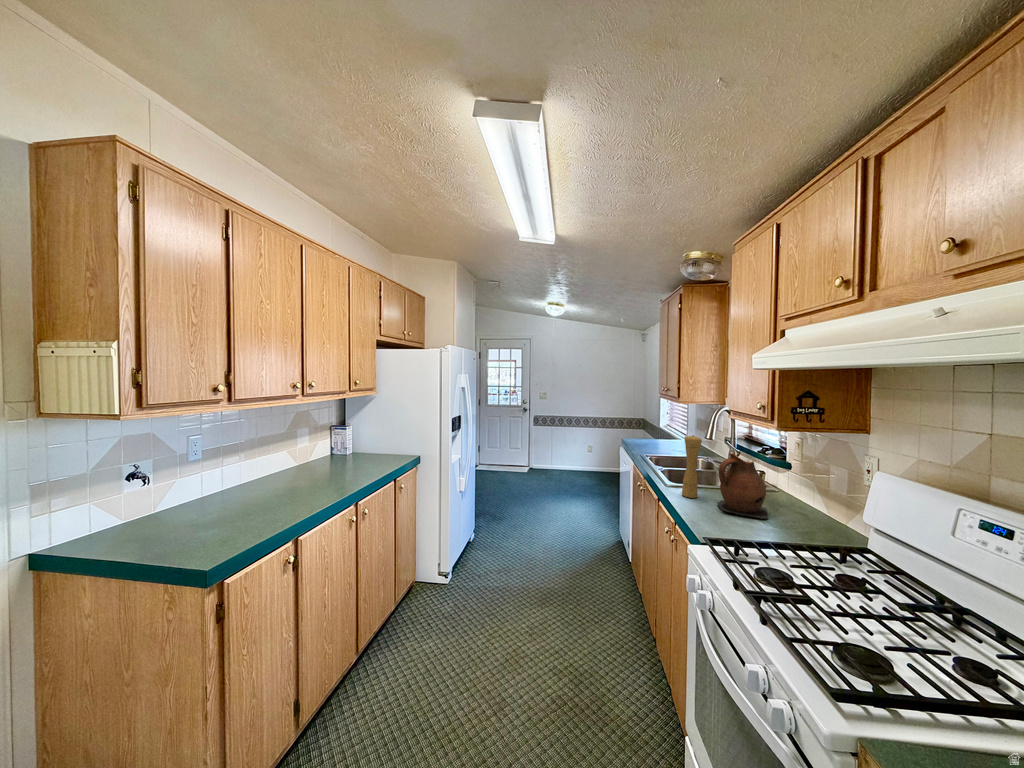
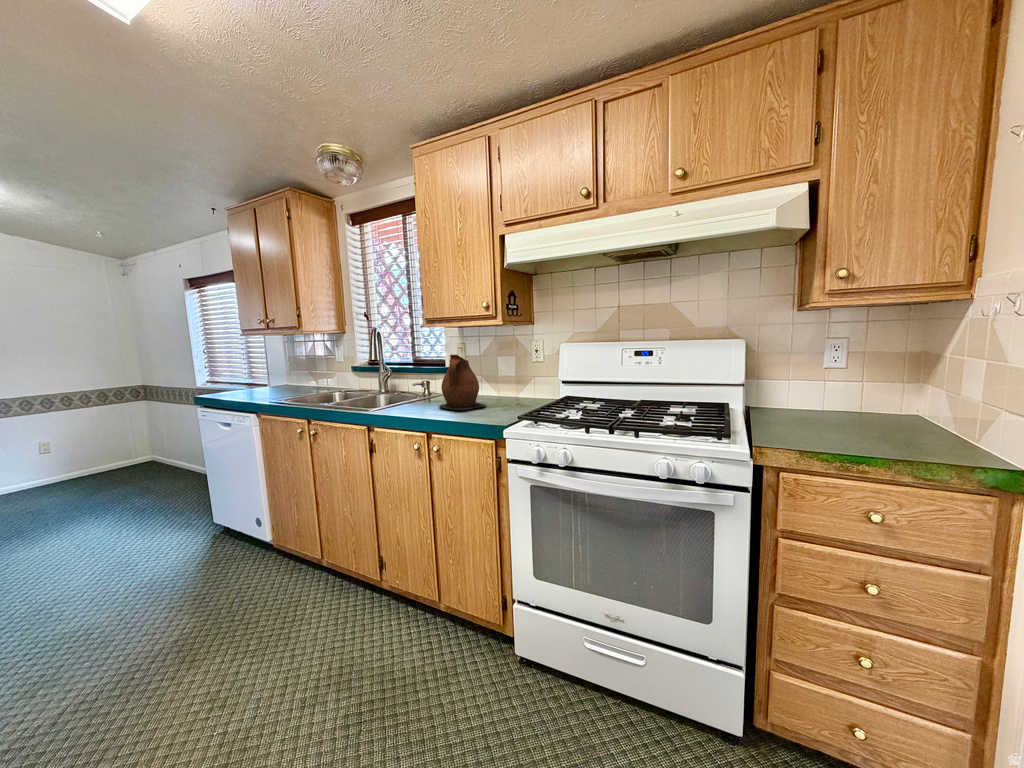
pepper mill: present [682,435,702,498] -> none [397,345,416,412]

